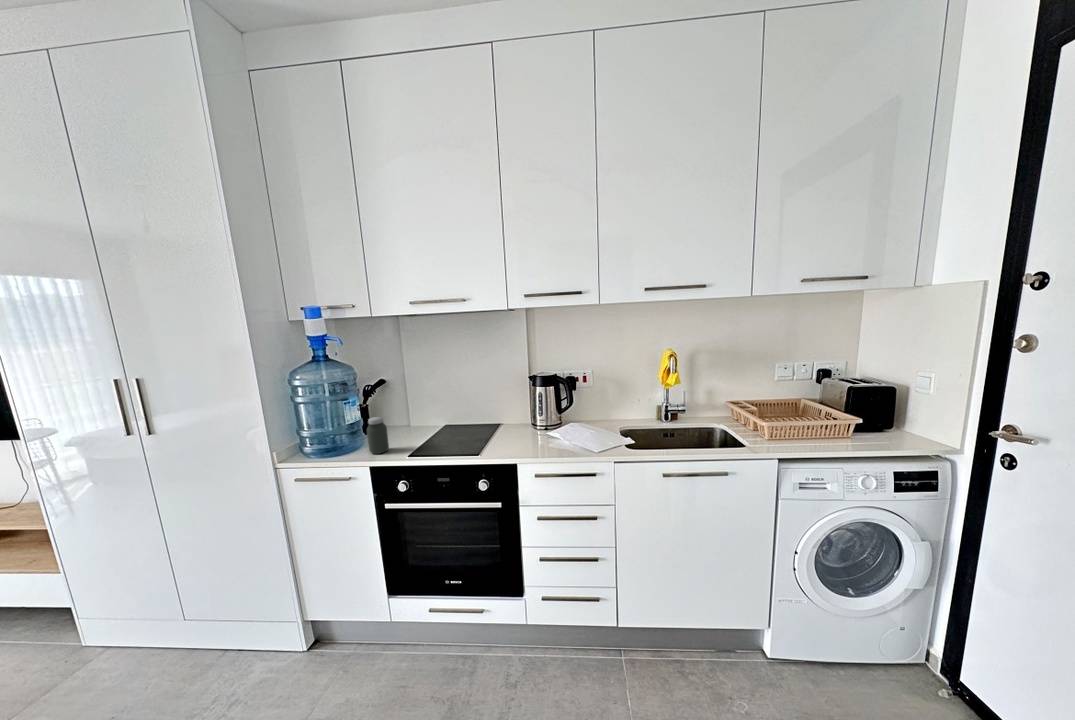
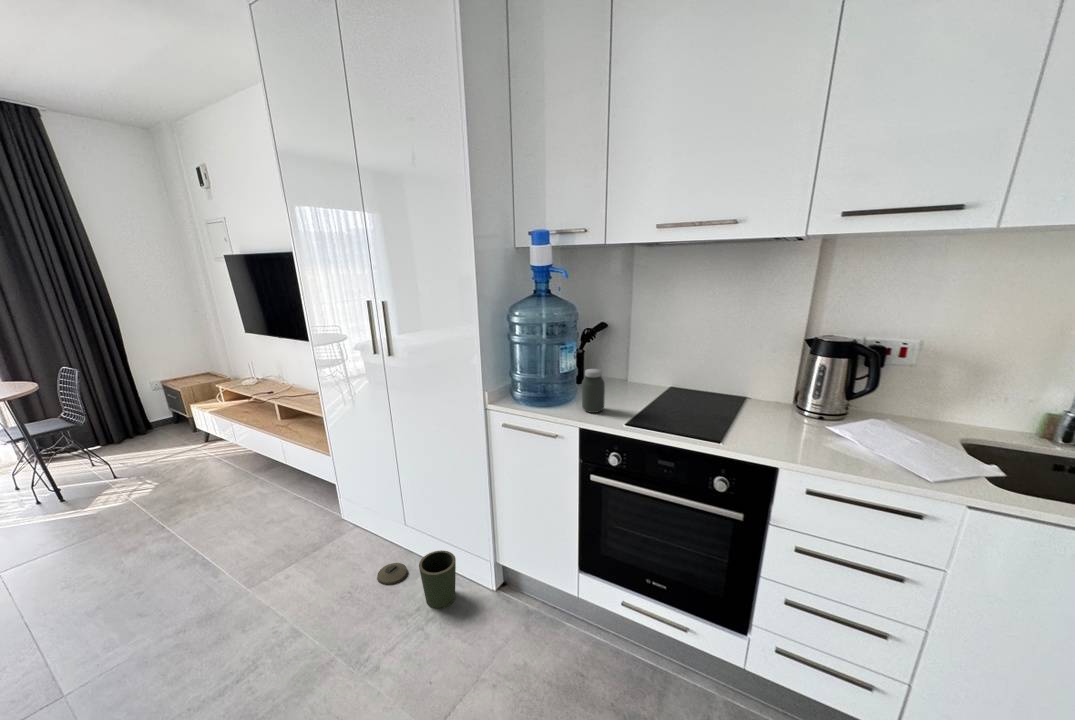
trash can: none [145,627,254,696] -> present [377,550,456,609]

